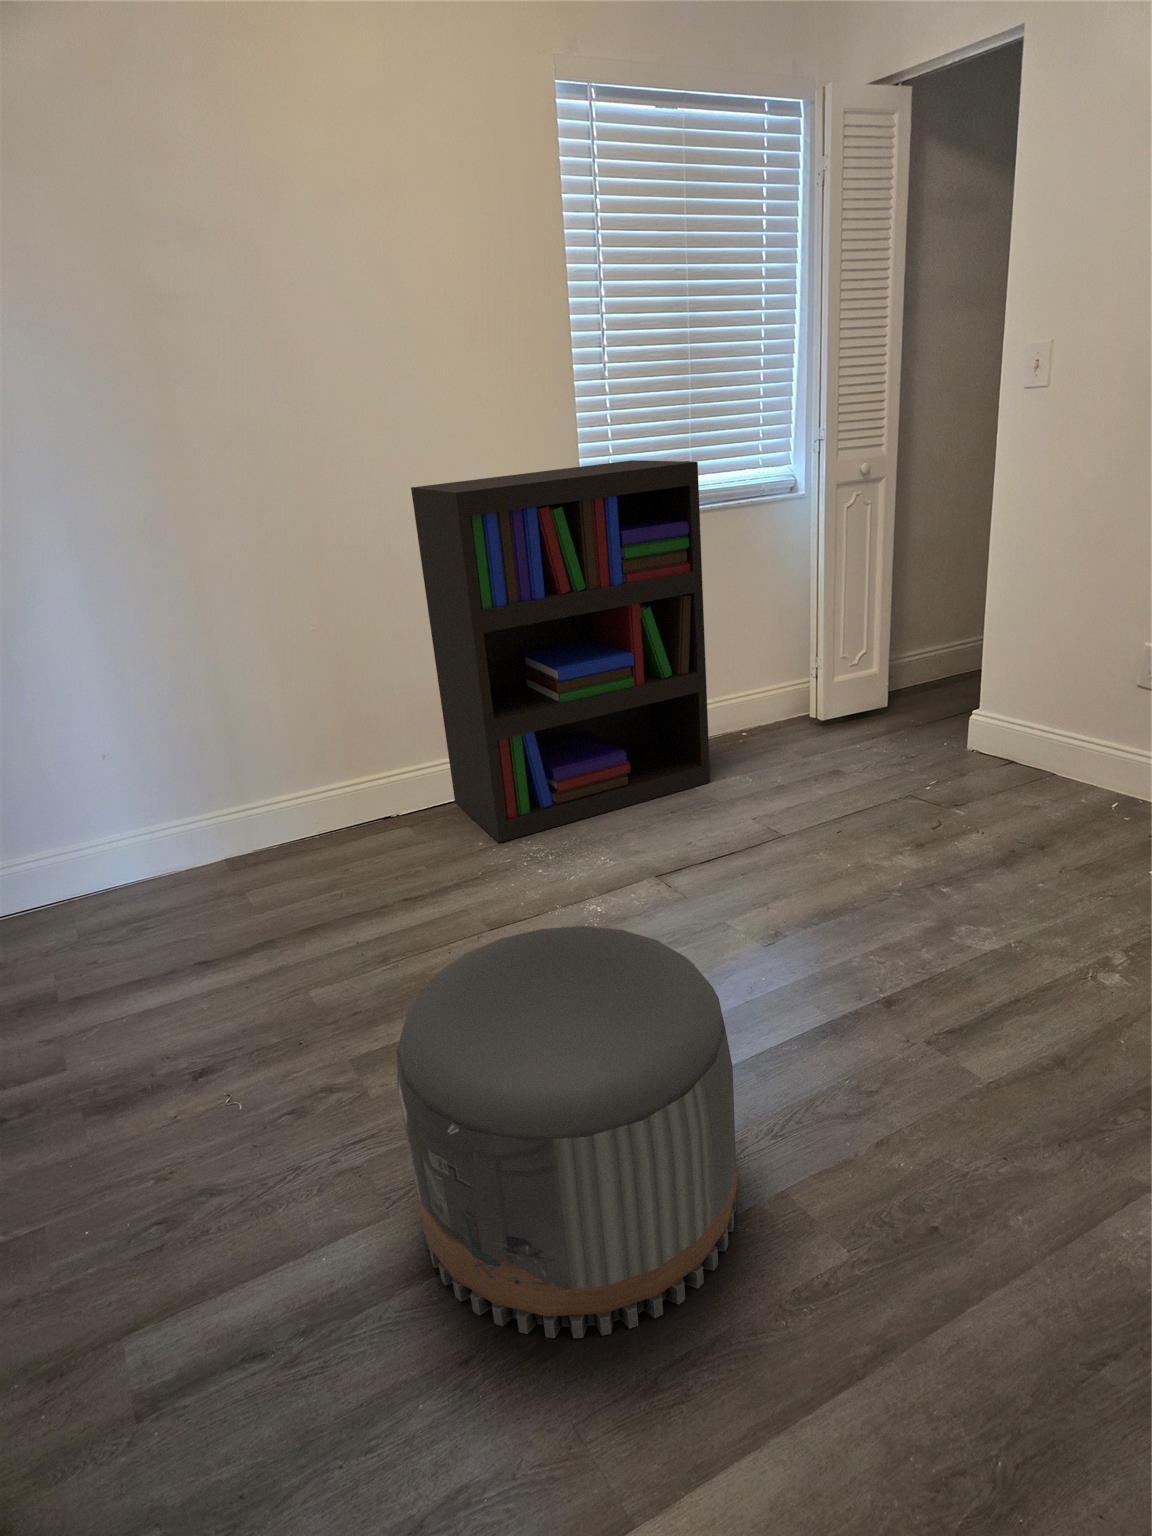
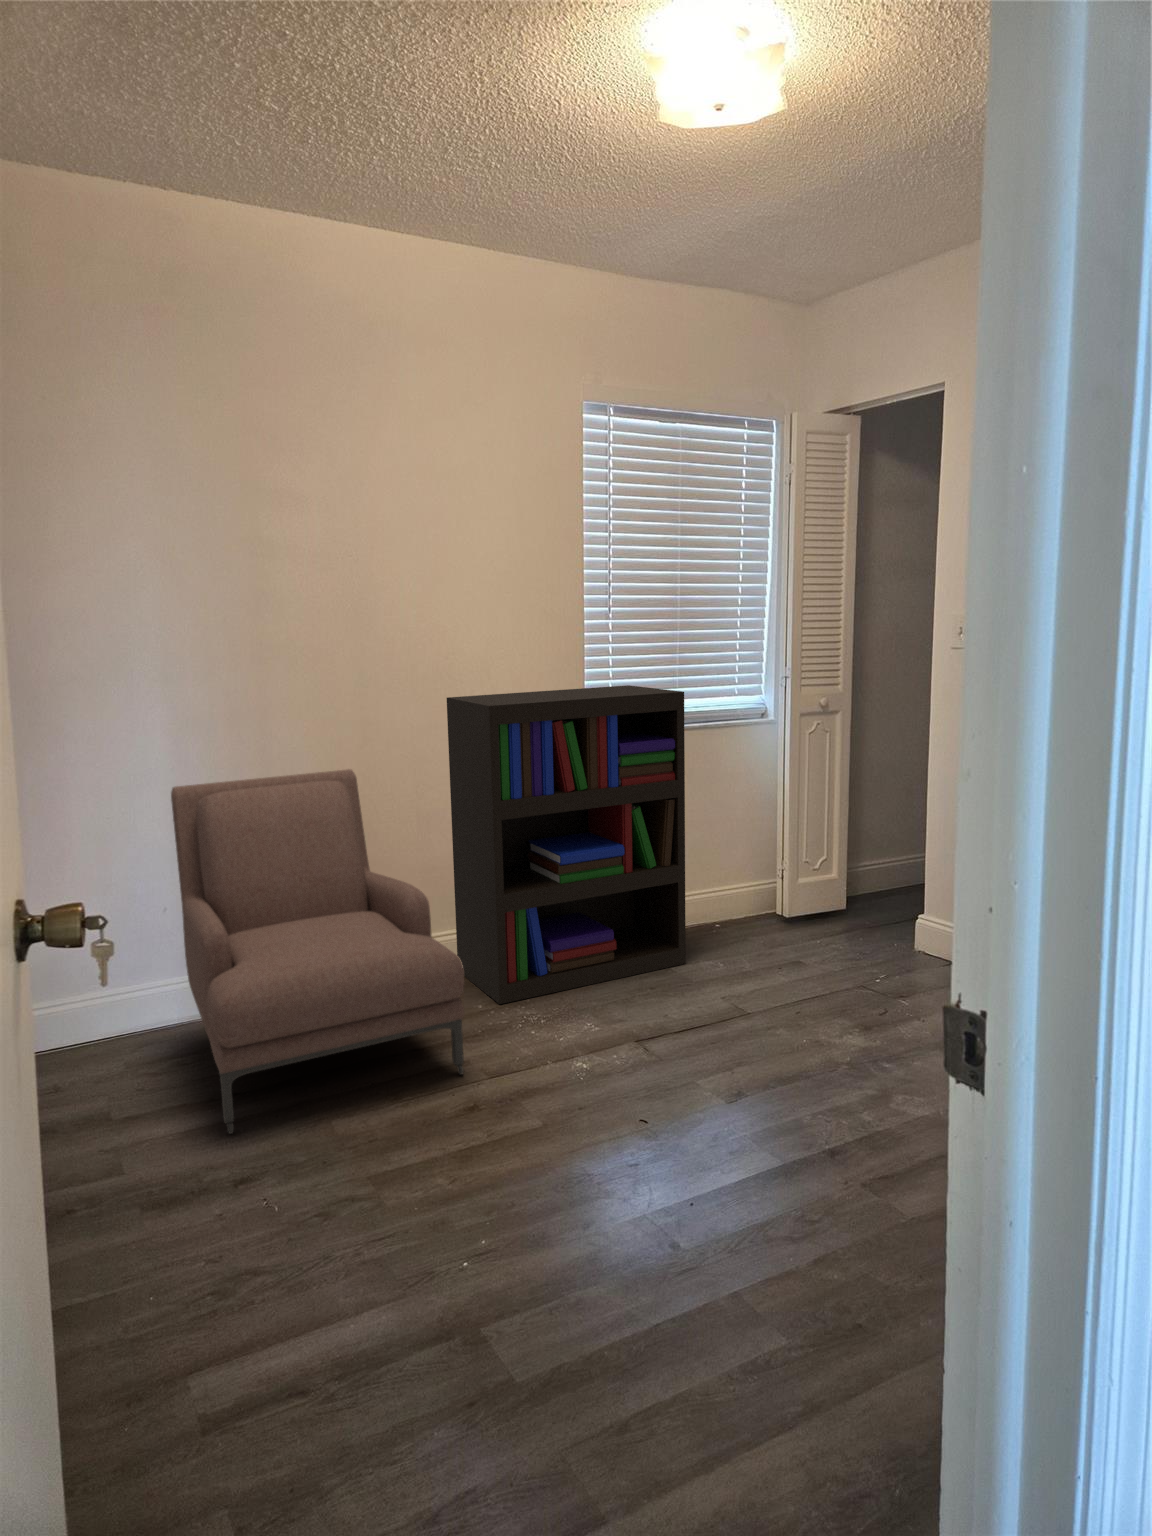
armchair: none [85,582,453,1025] -> present [171,769,464,1134]
pouf: present [397,926,737,1338] -> none [448,1044,702,1351]

